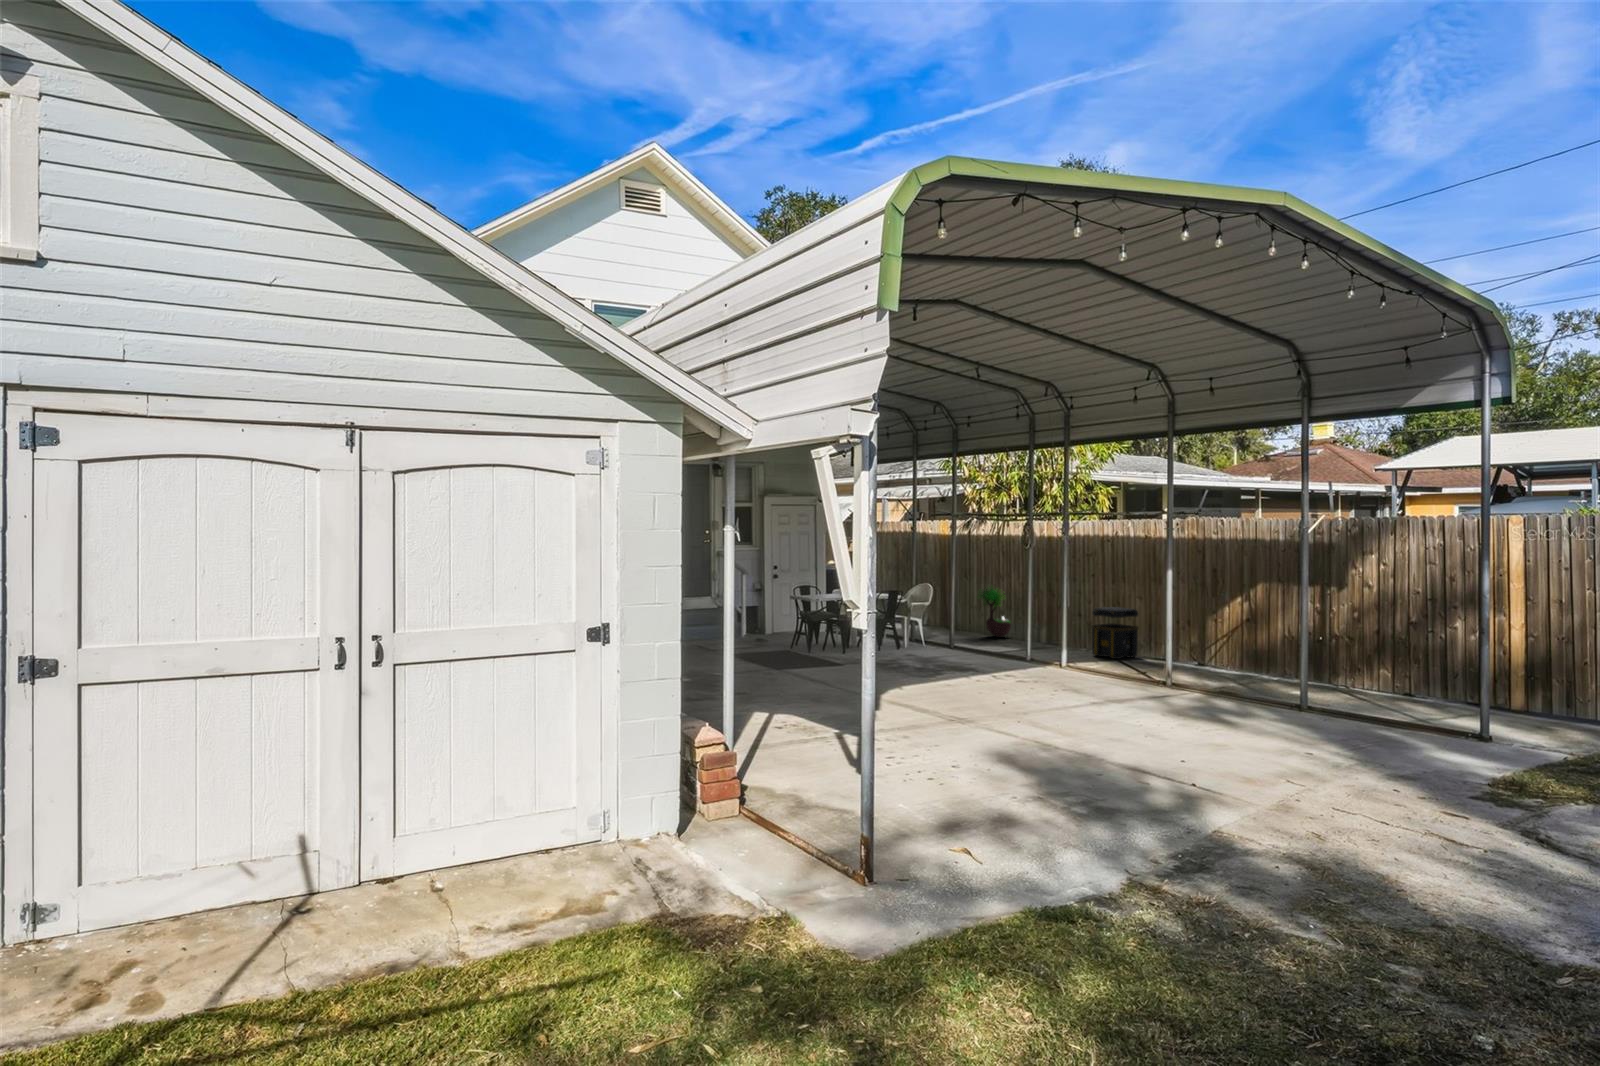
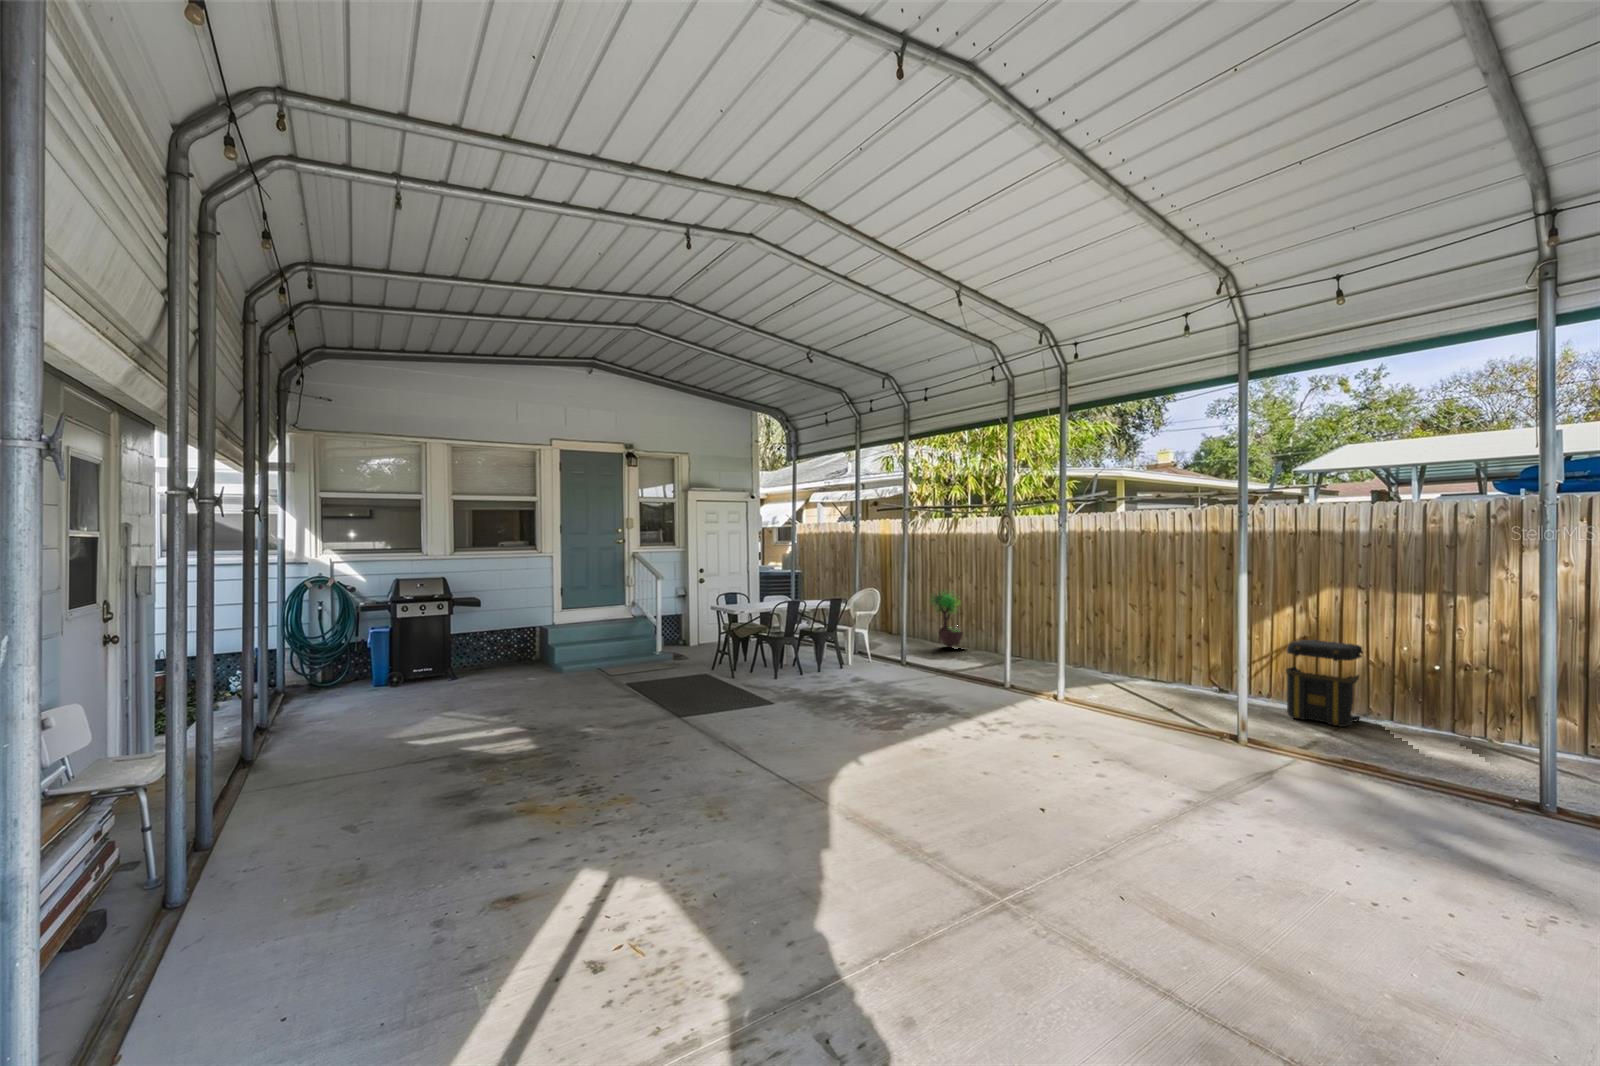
toolbox: present [1091,607,1139,659] -> present [1286,639,1363,727]

